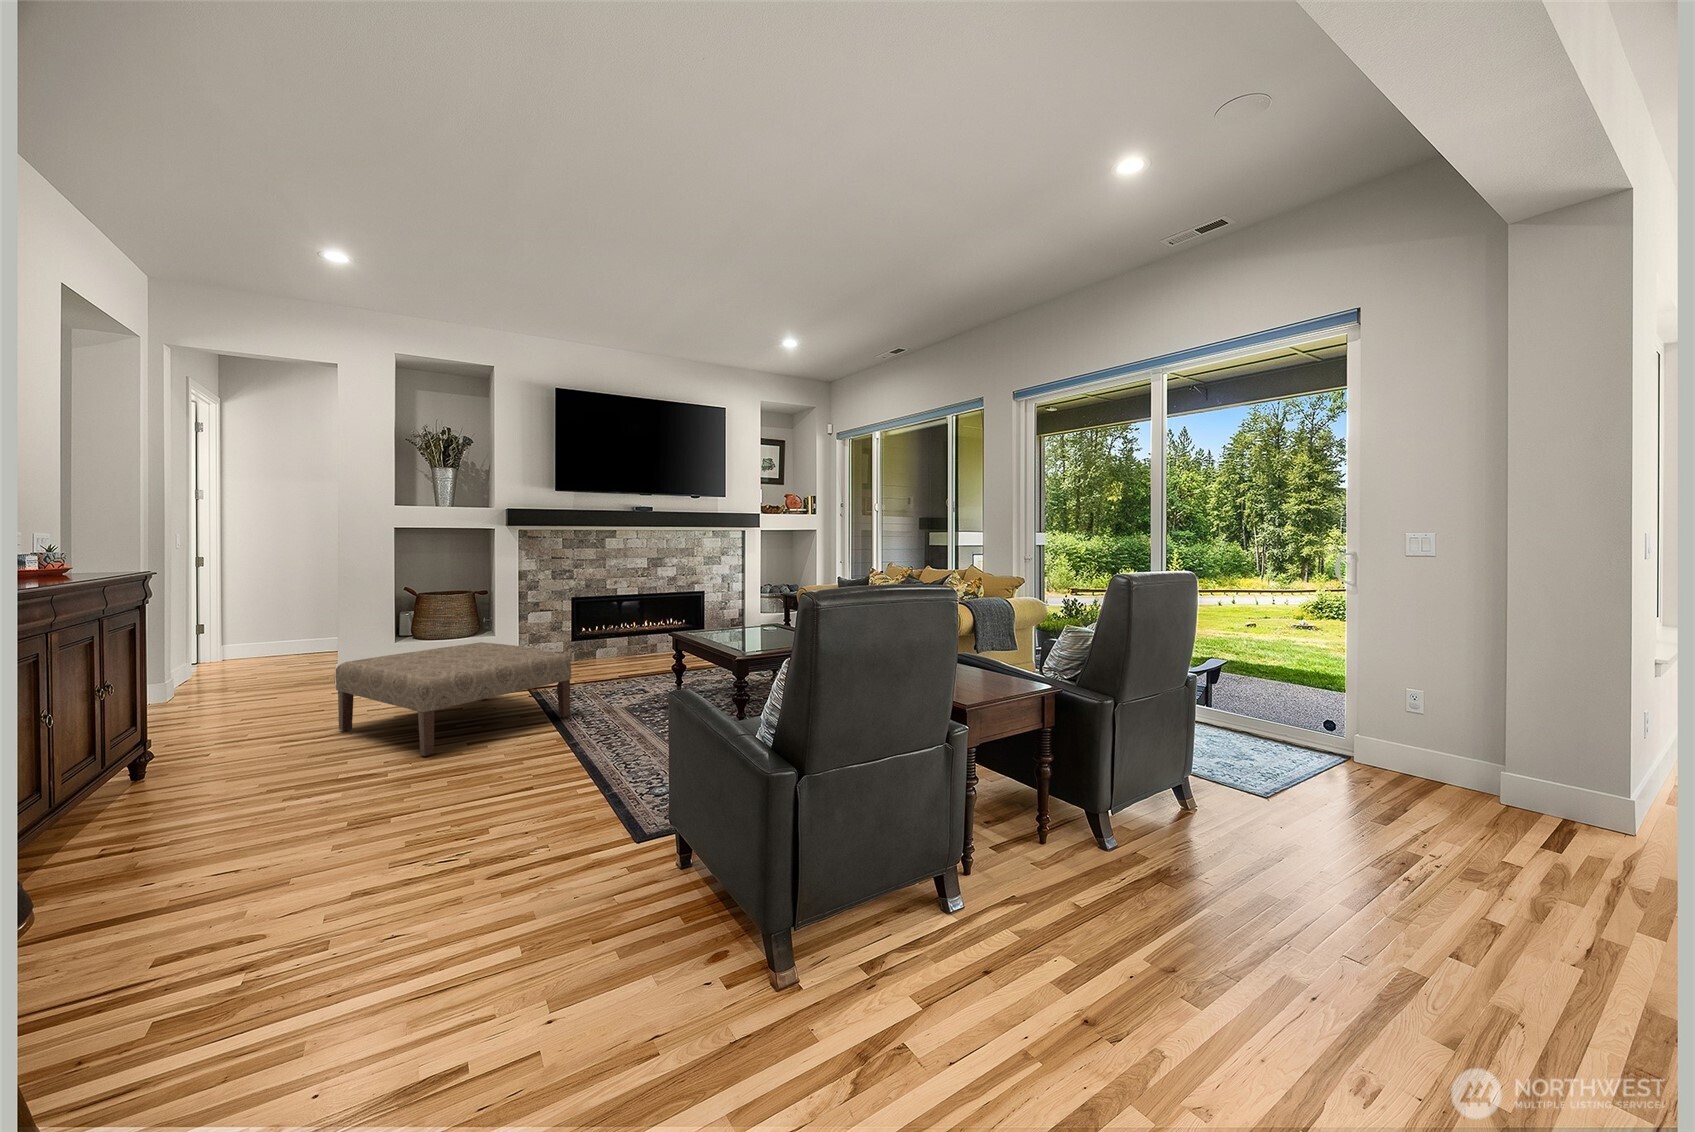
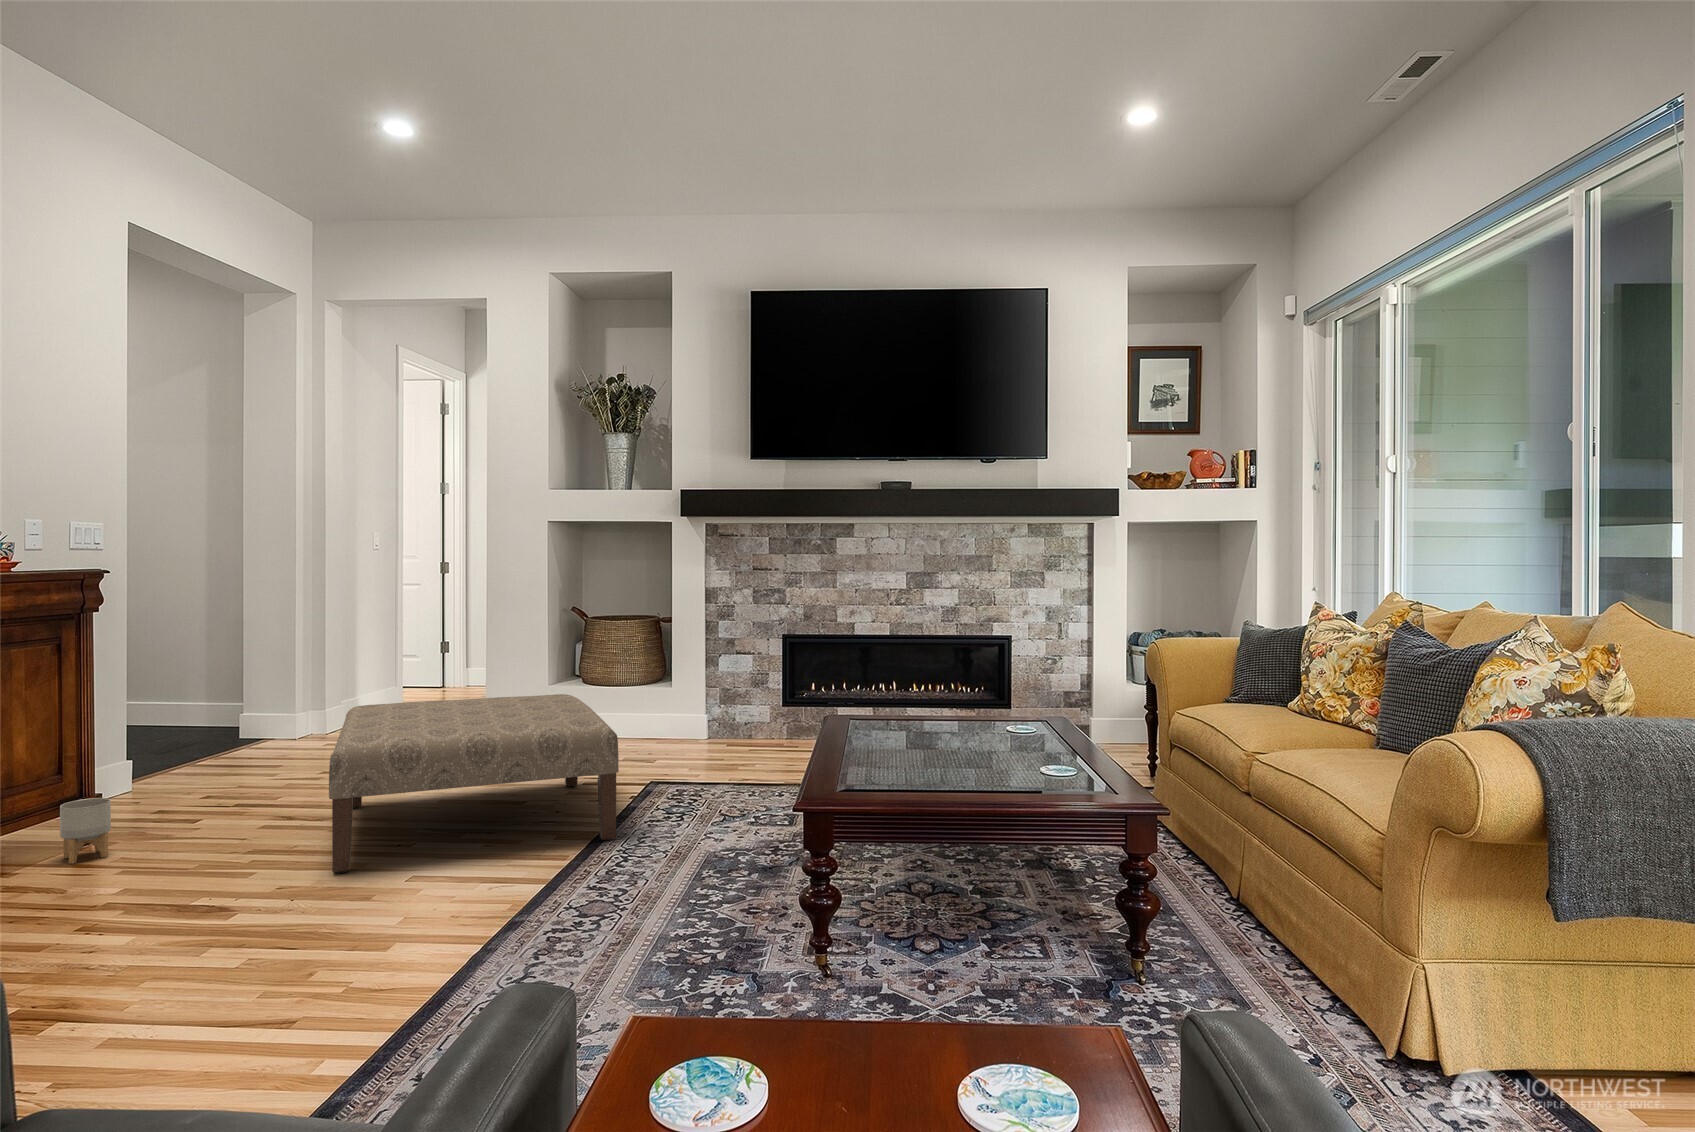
planter: none [161,743,204,791] -> present [60,798,111,864]

